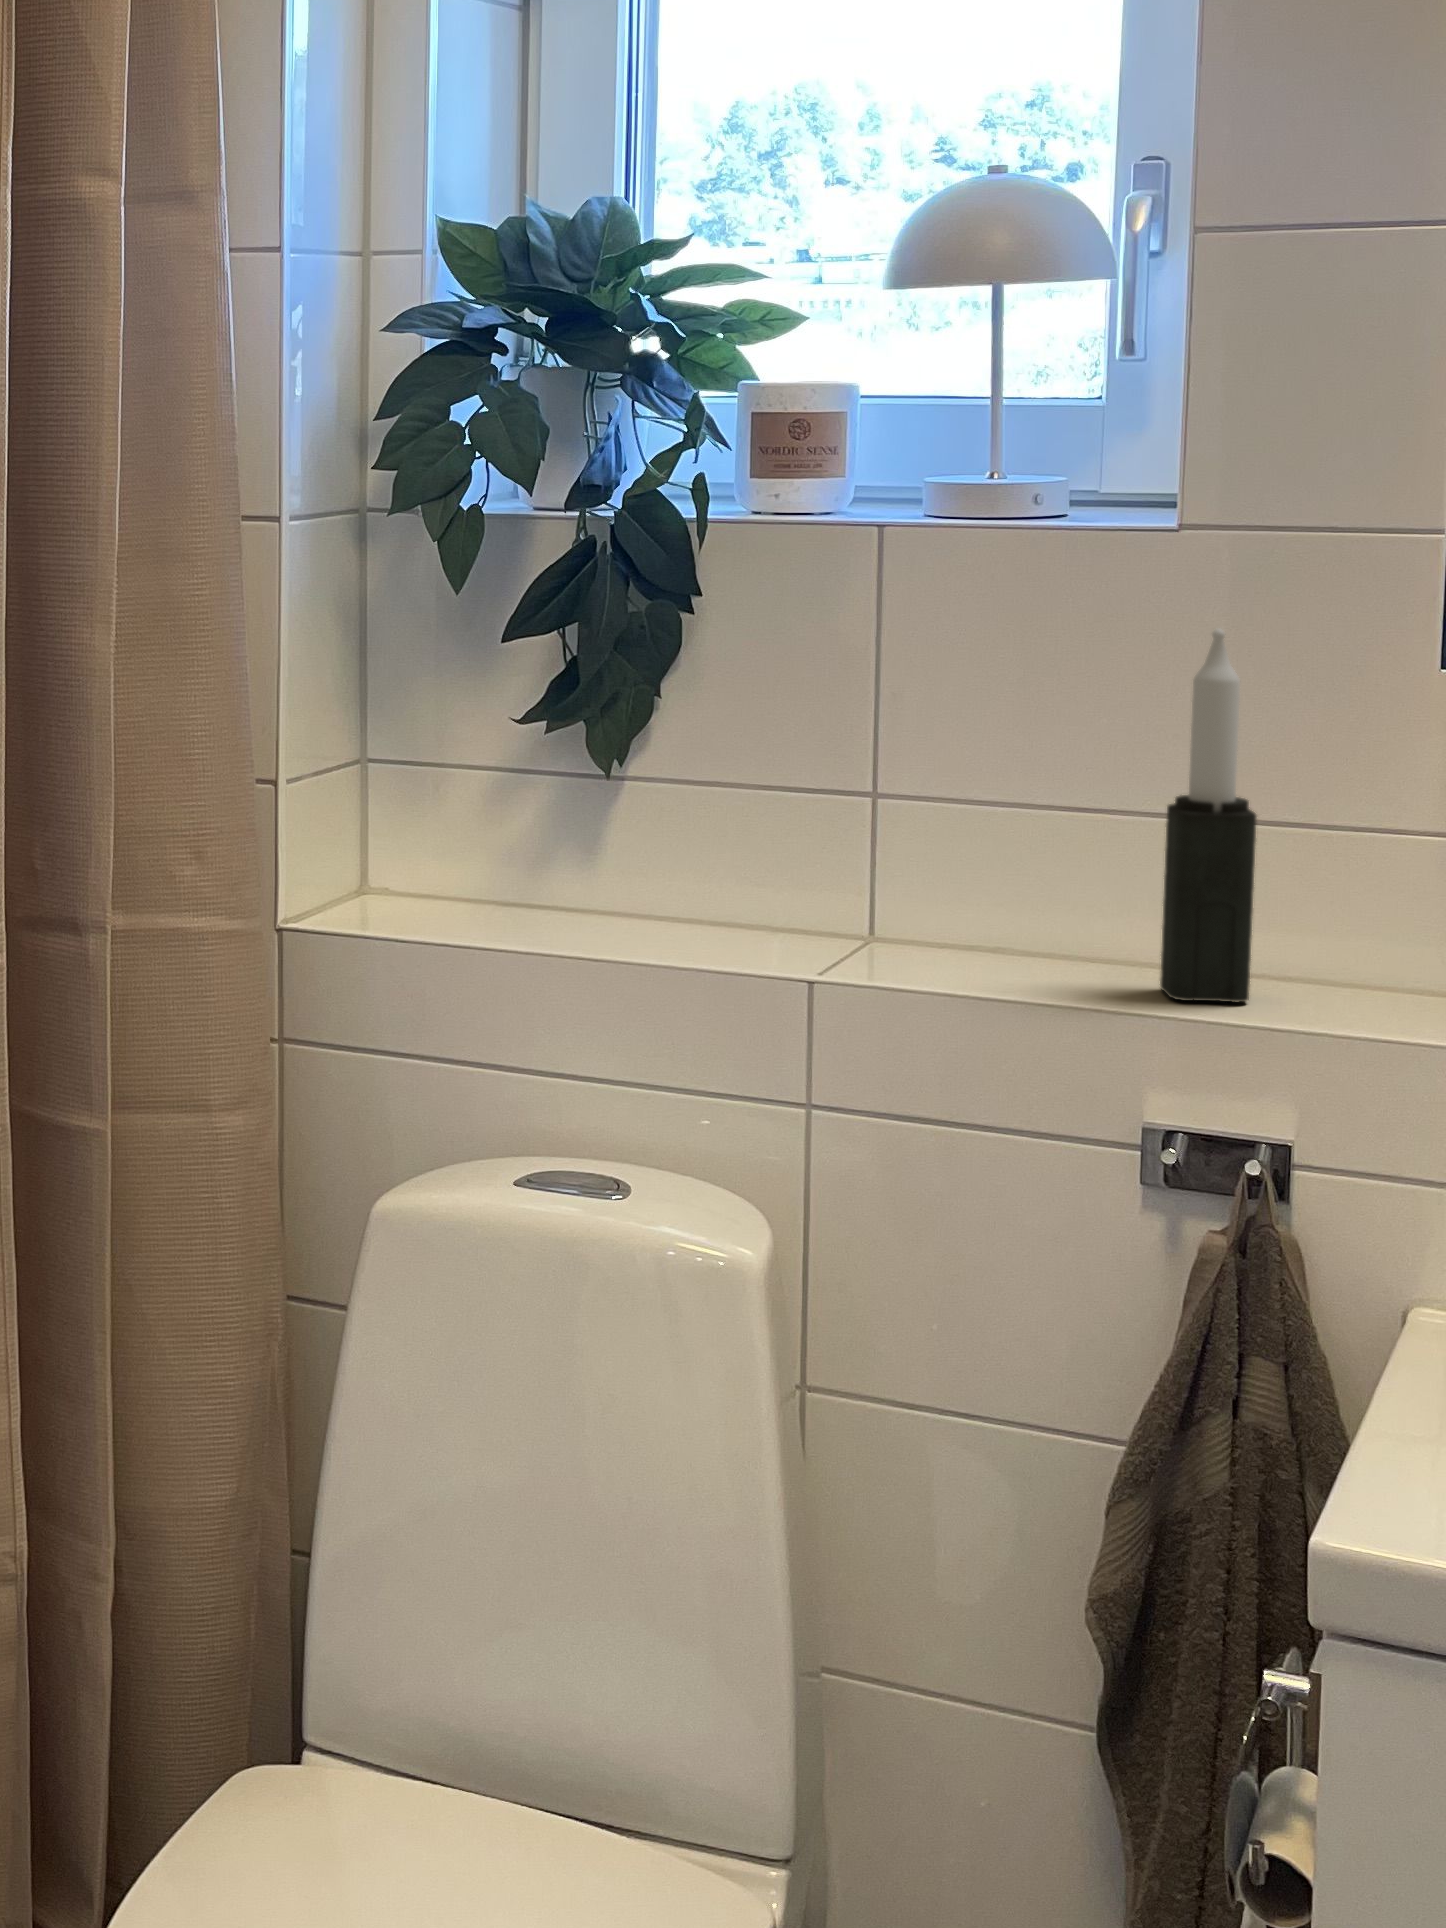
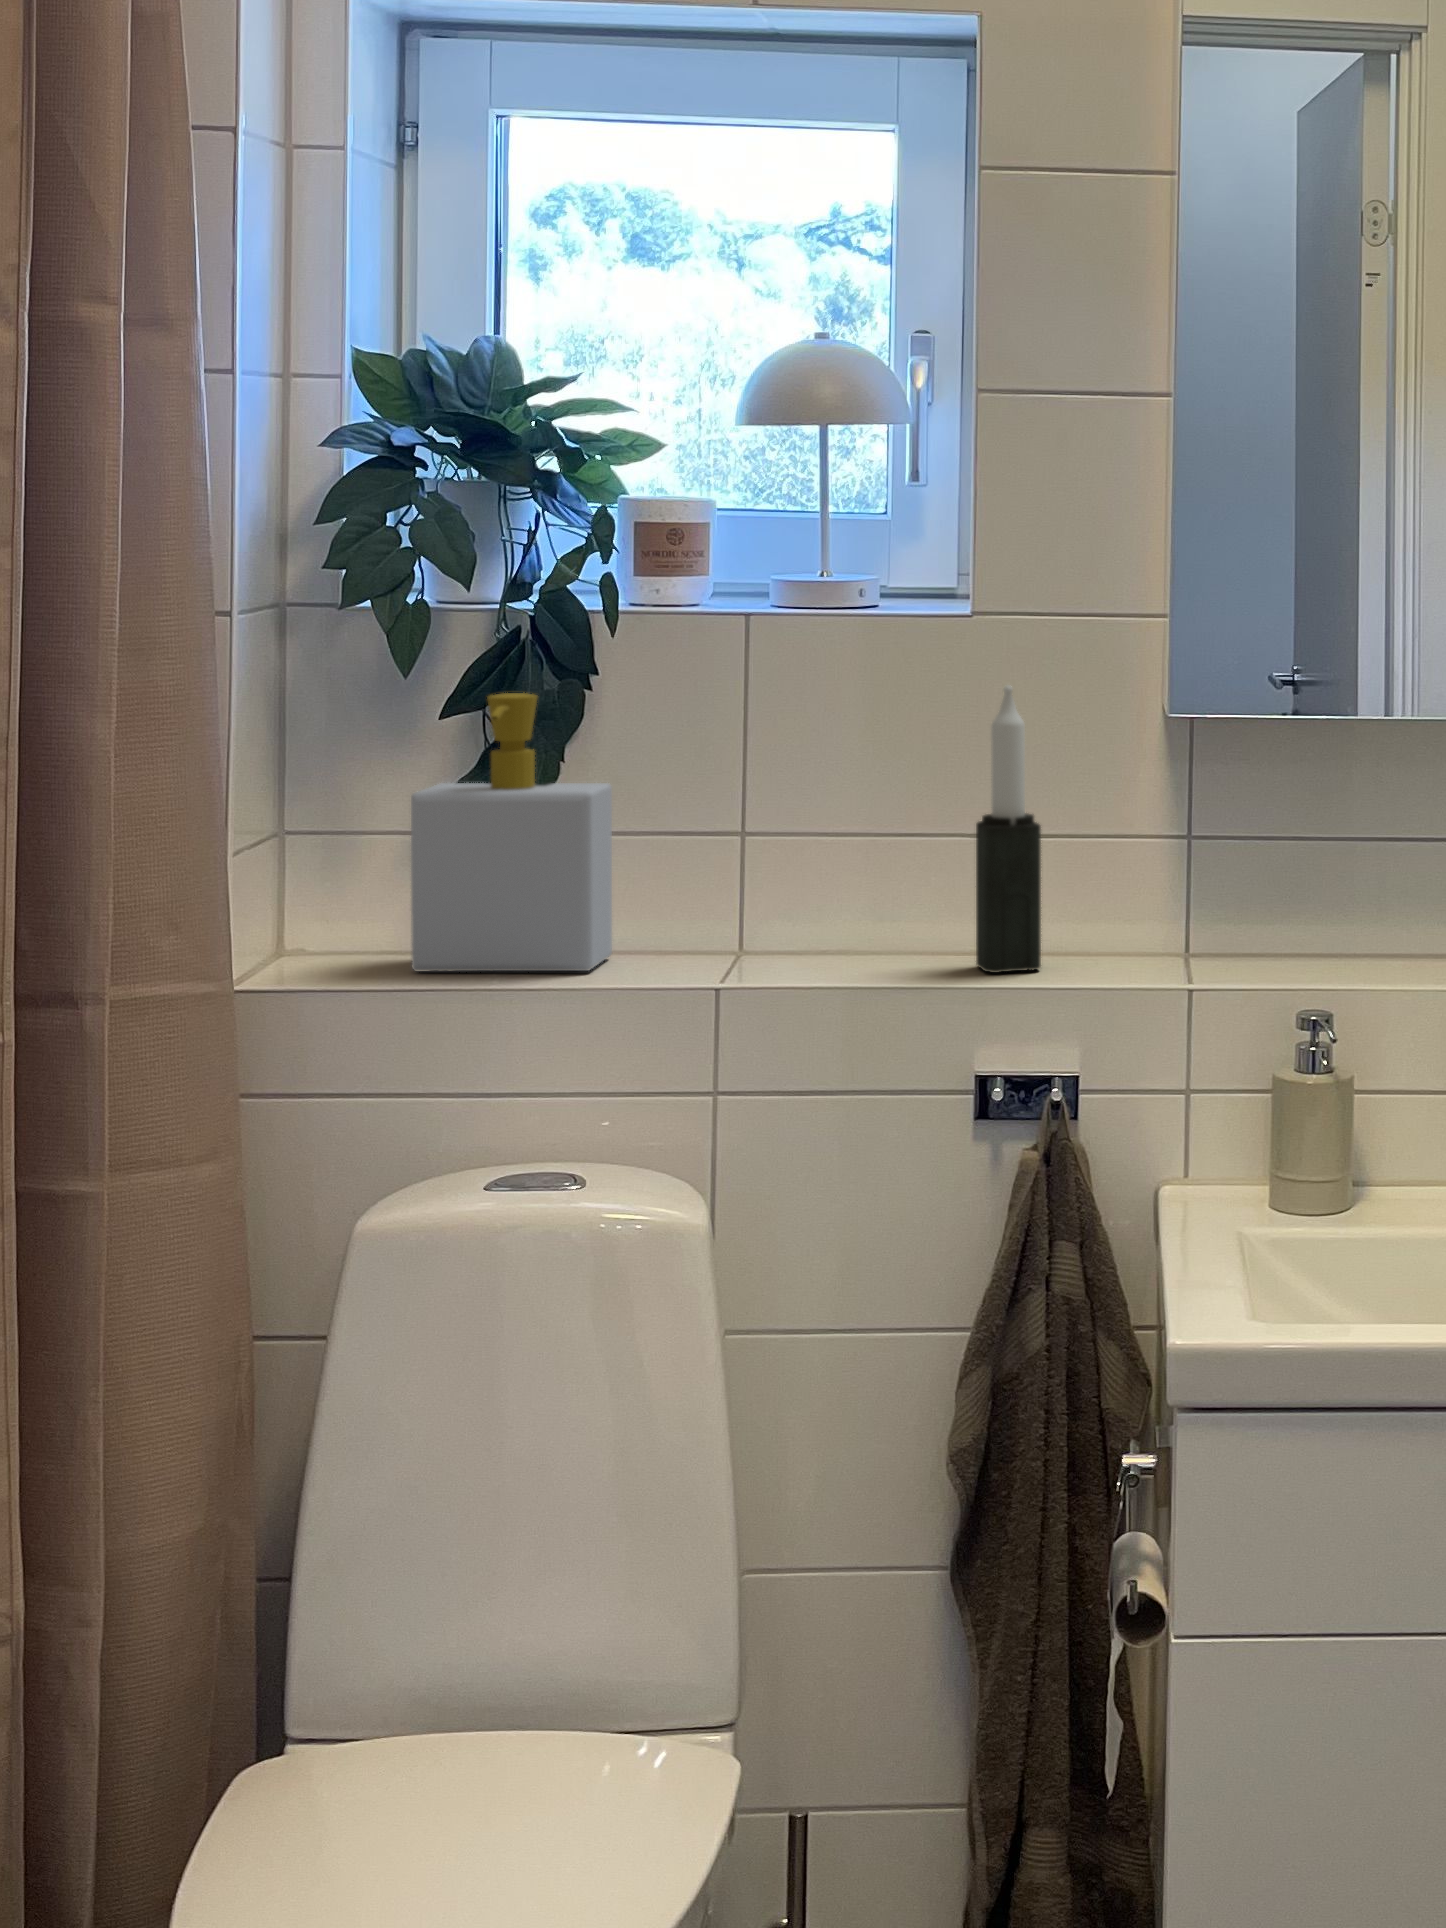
soap bottle: none [470,616,706,949] -> present [411,693,612,971]

